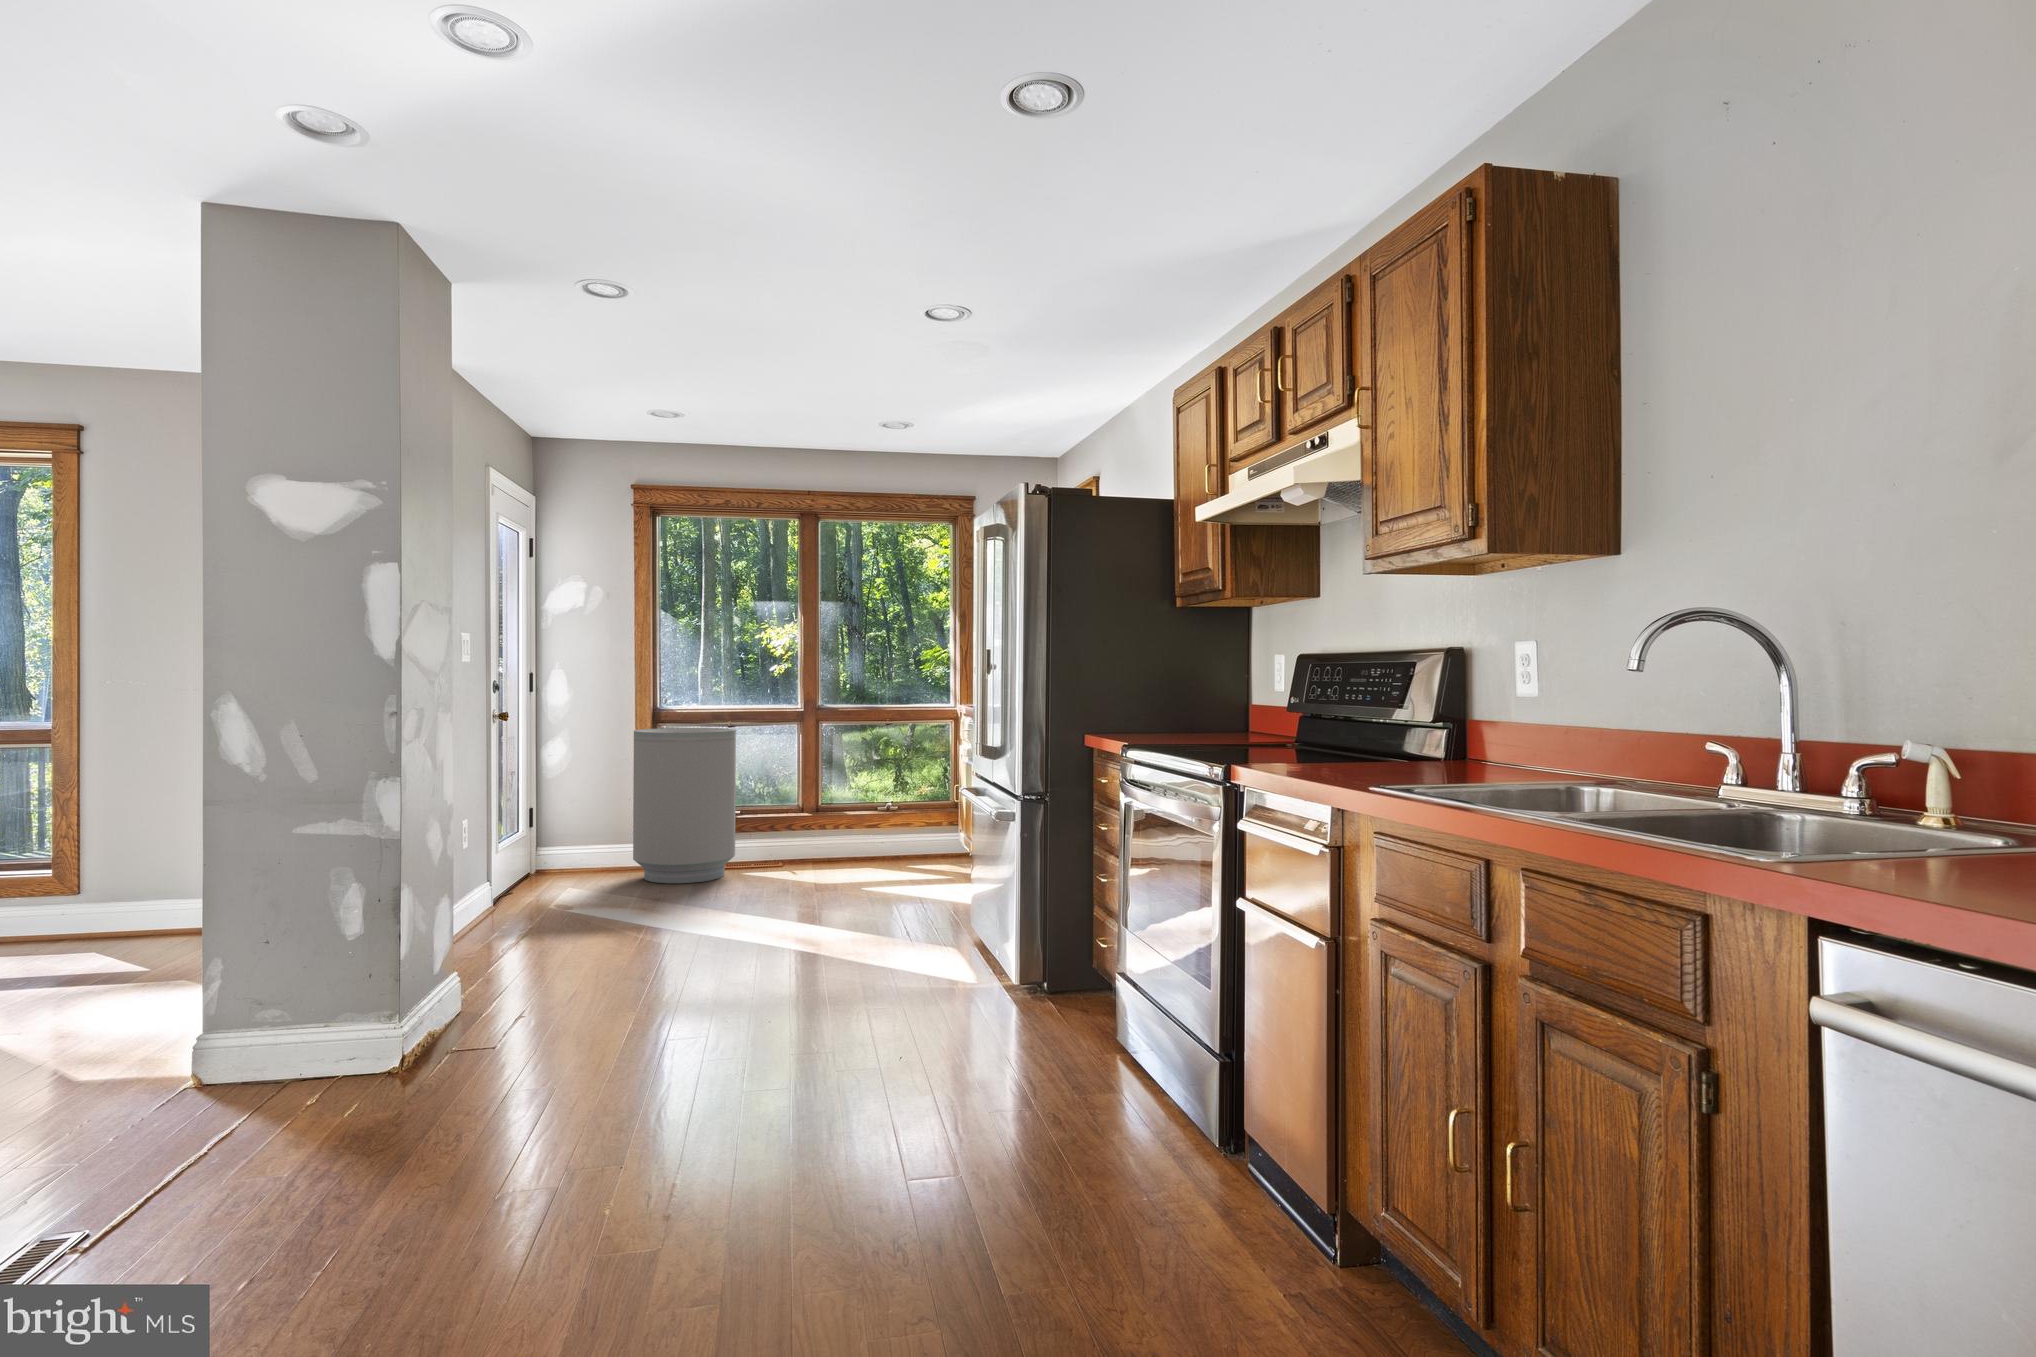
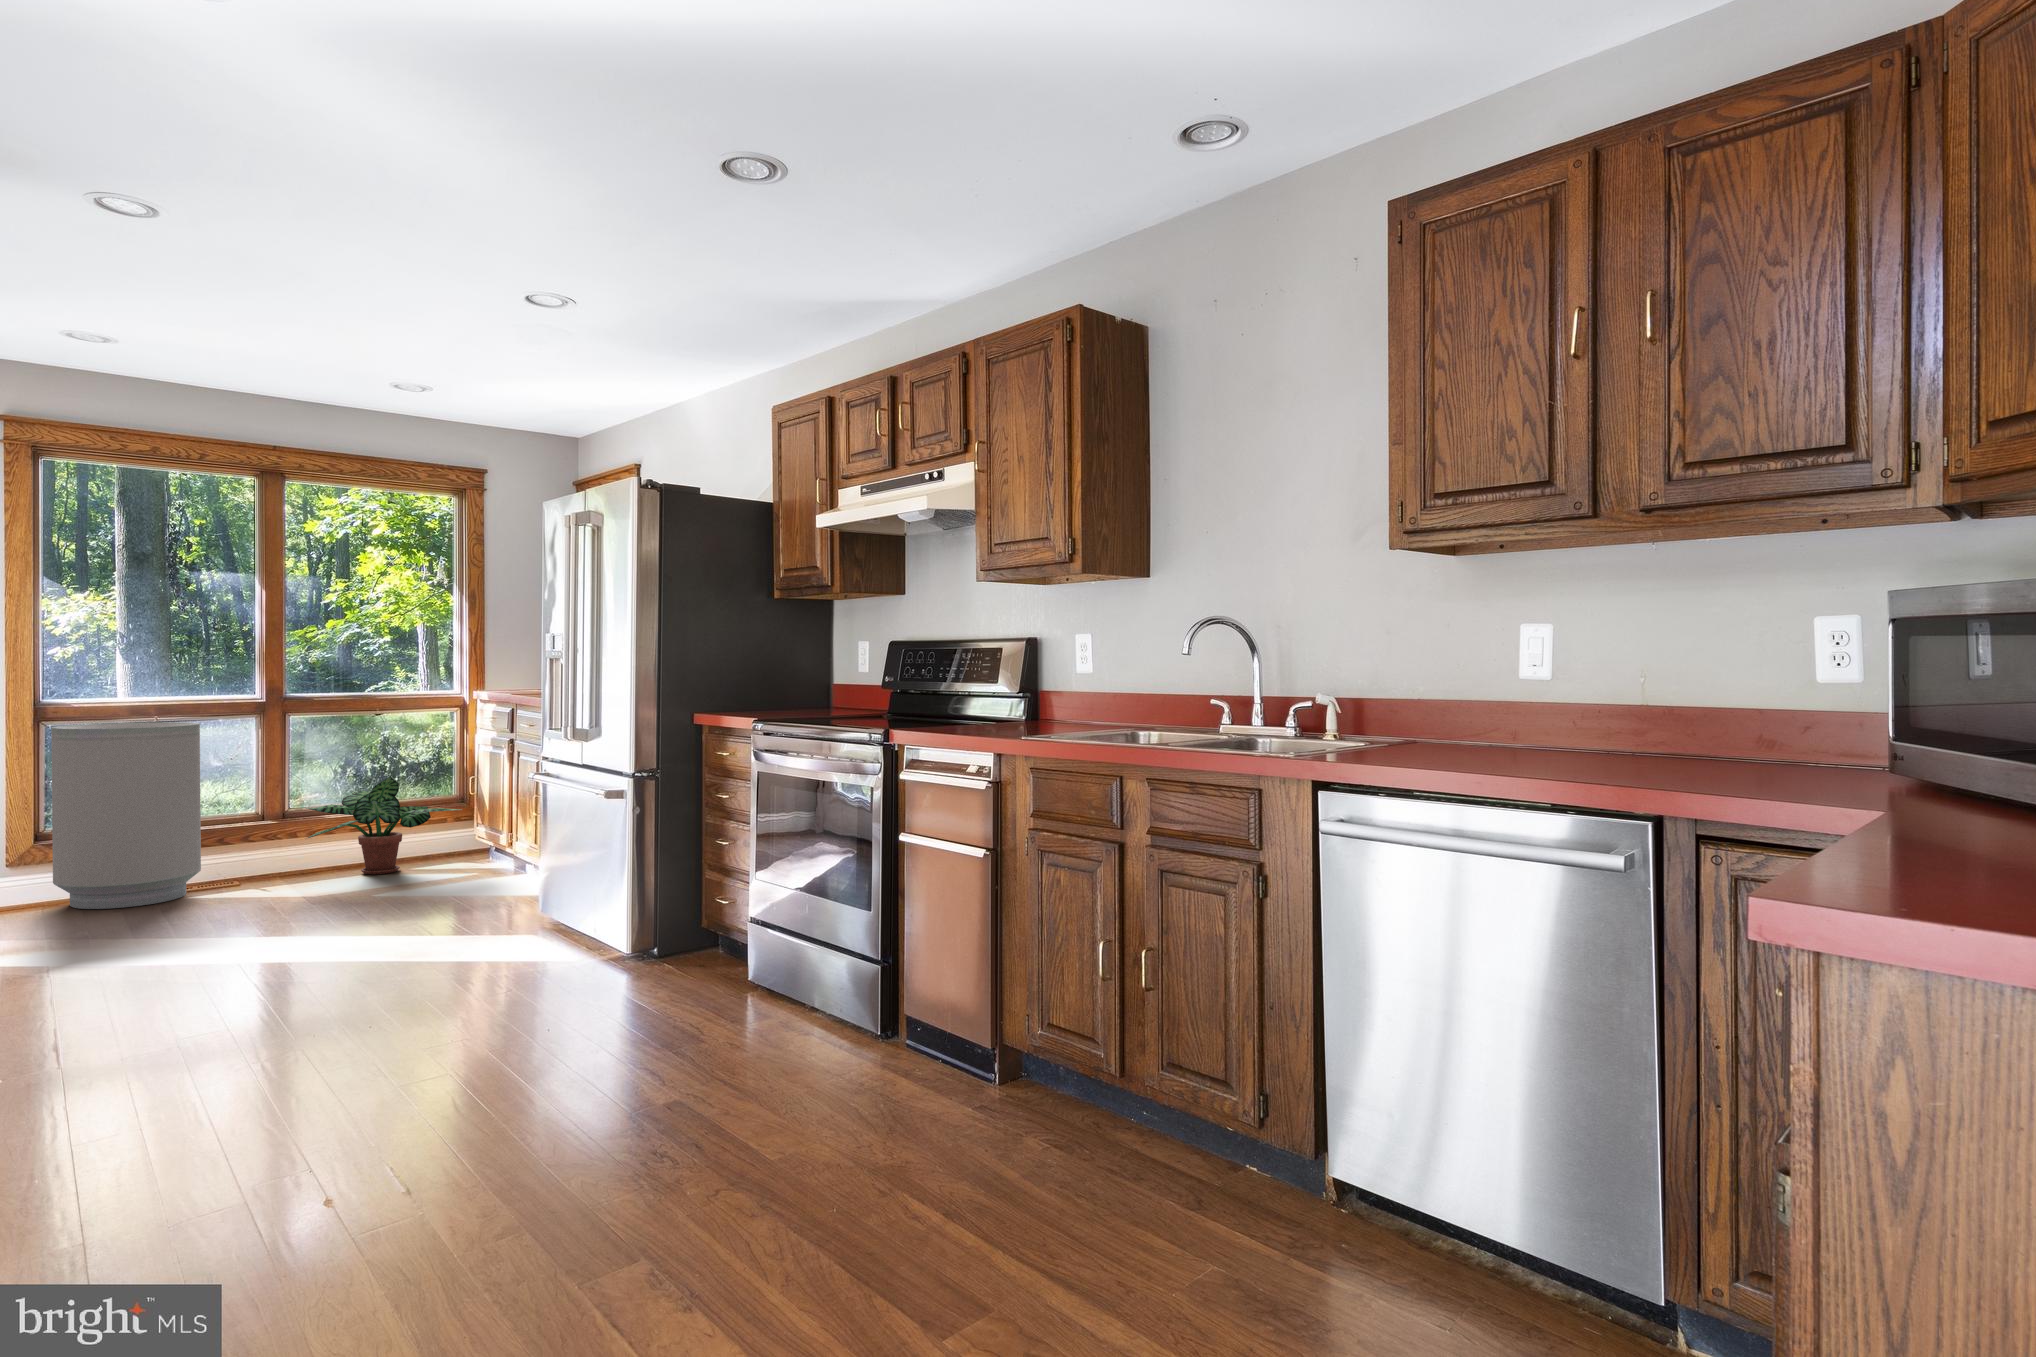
potted plant: none [809,783,938,872] -> present [306,776,460,874]

